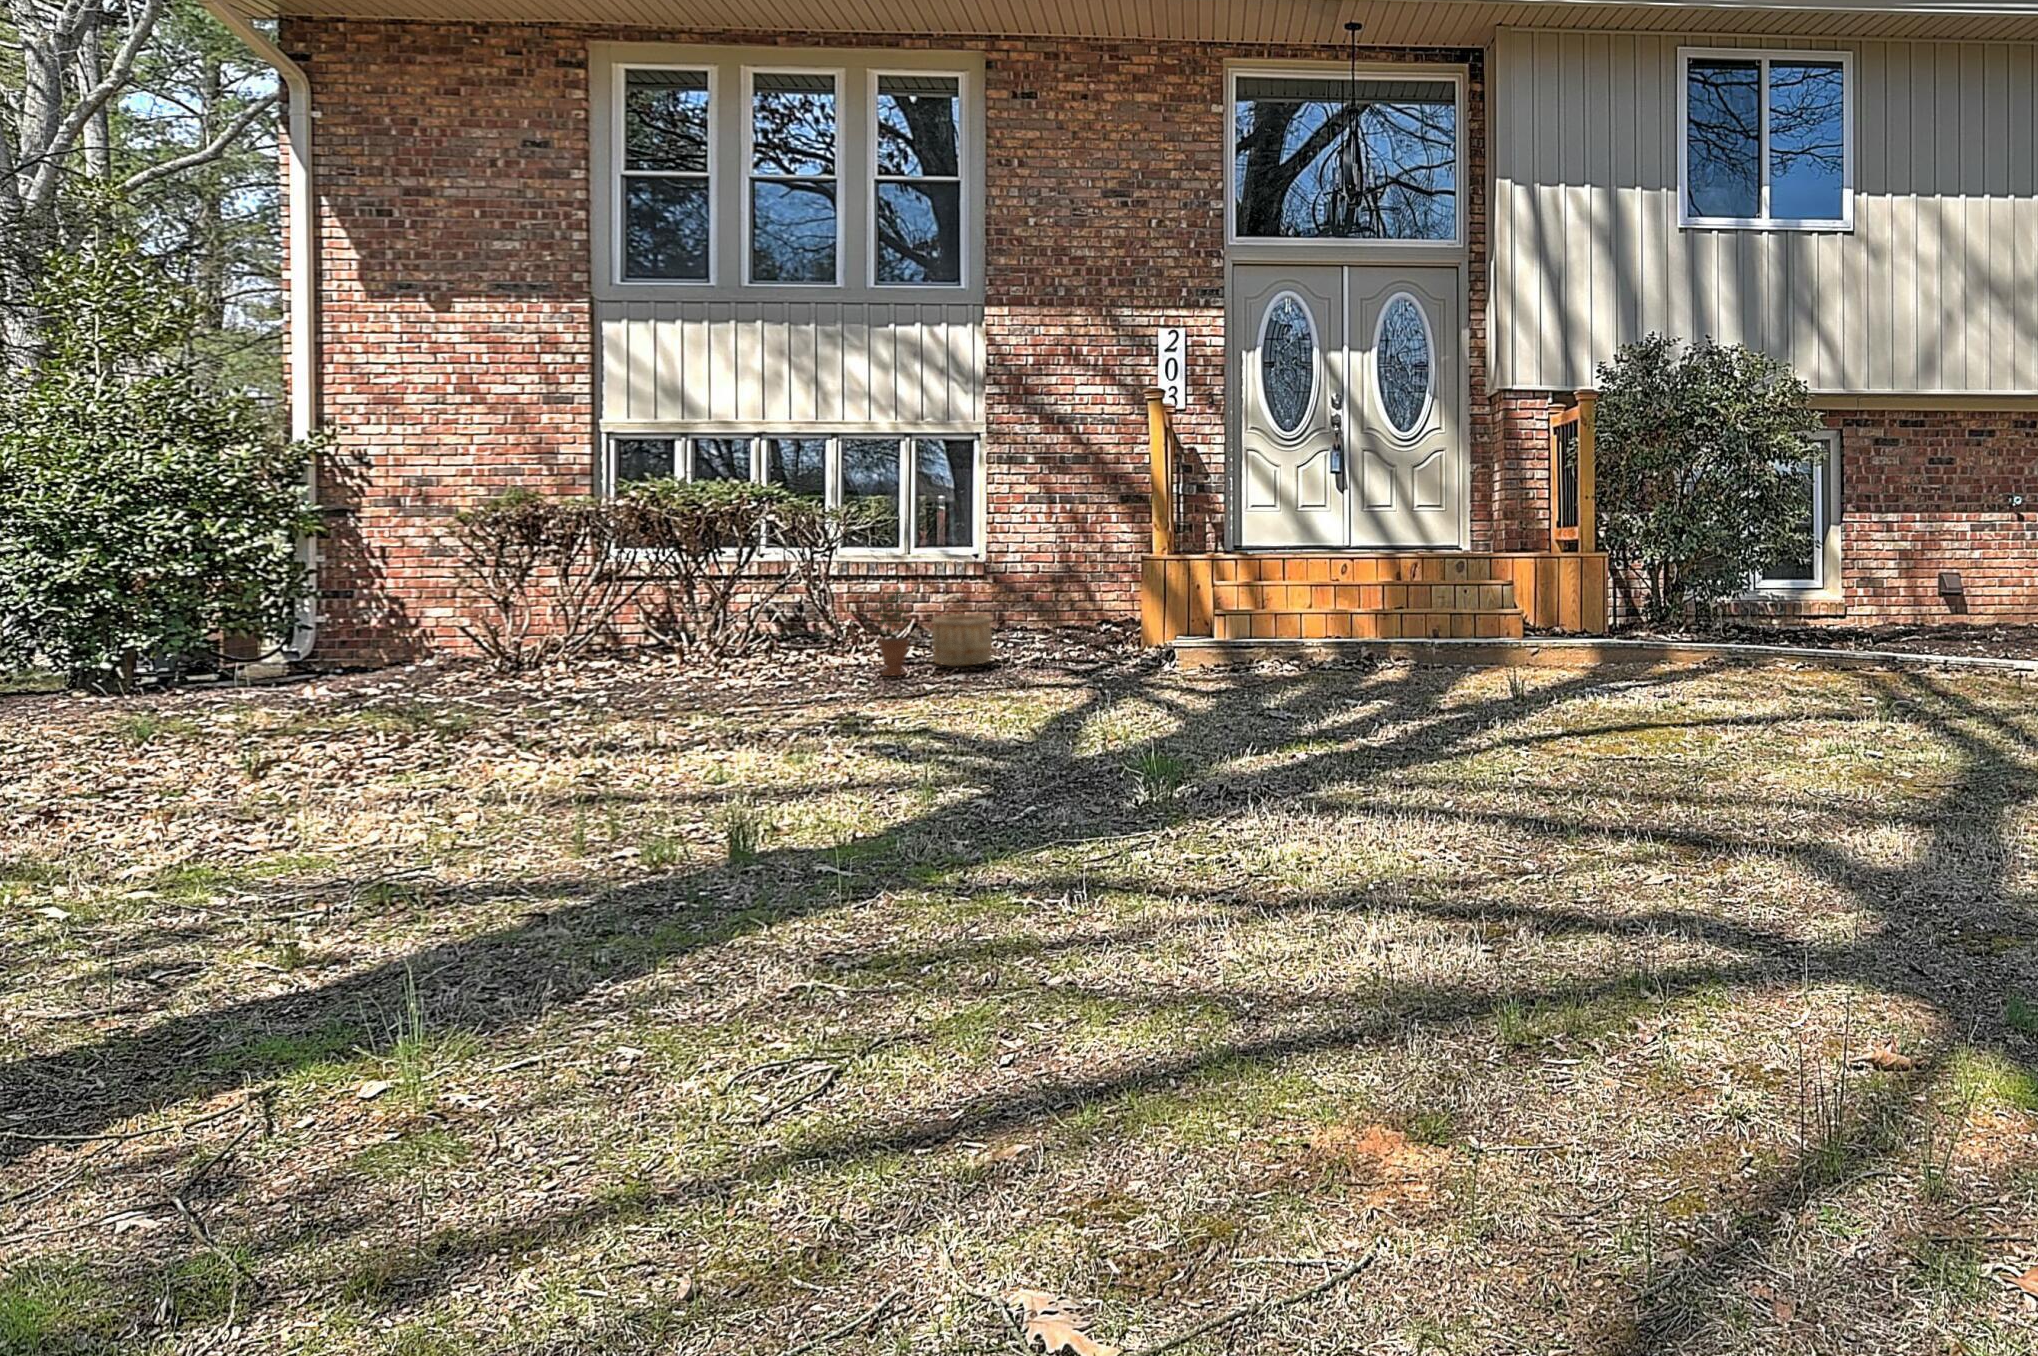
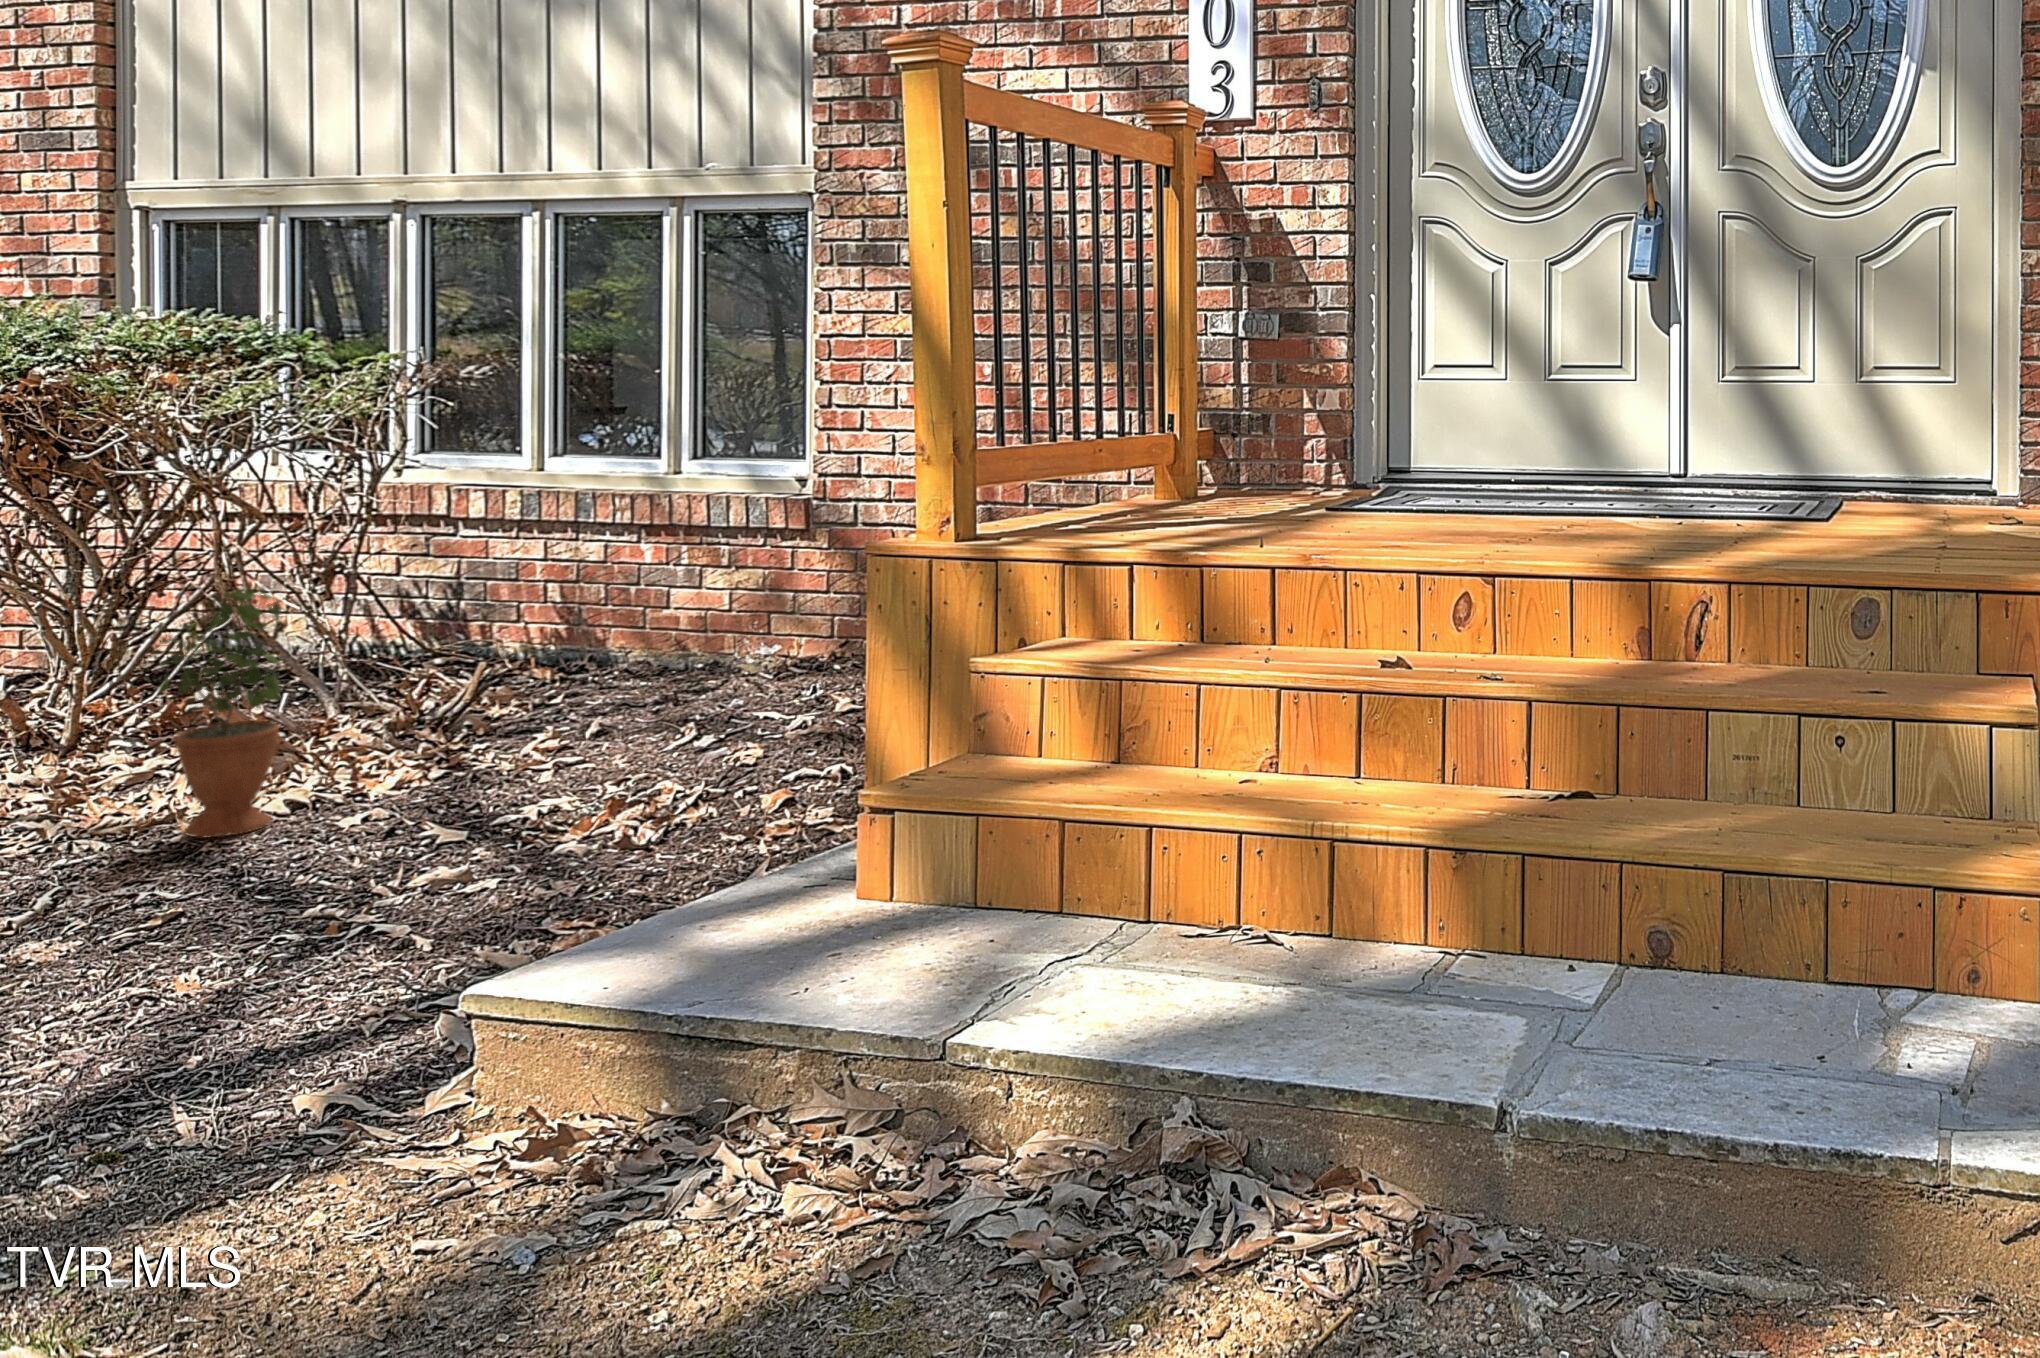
wooden bucket: present [932,614,993,666] -> none [379,650,569,808]

